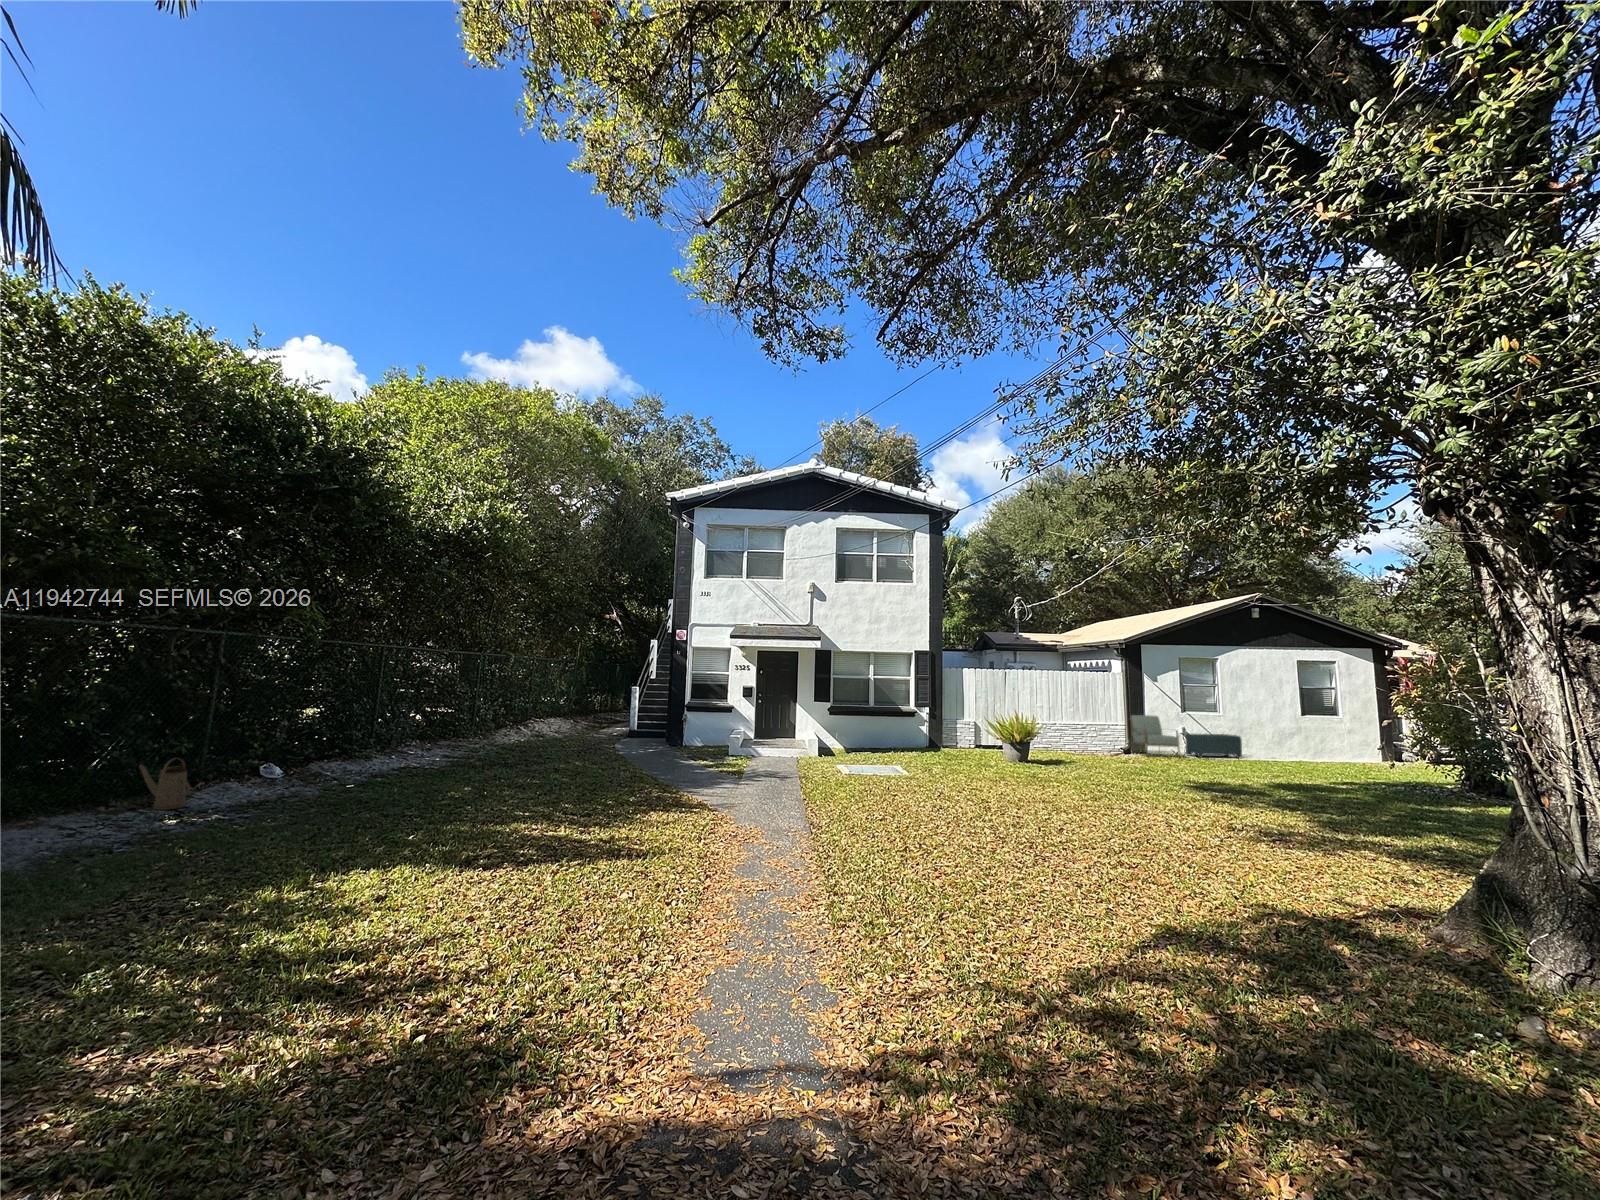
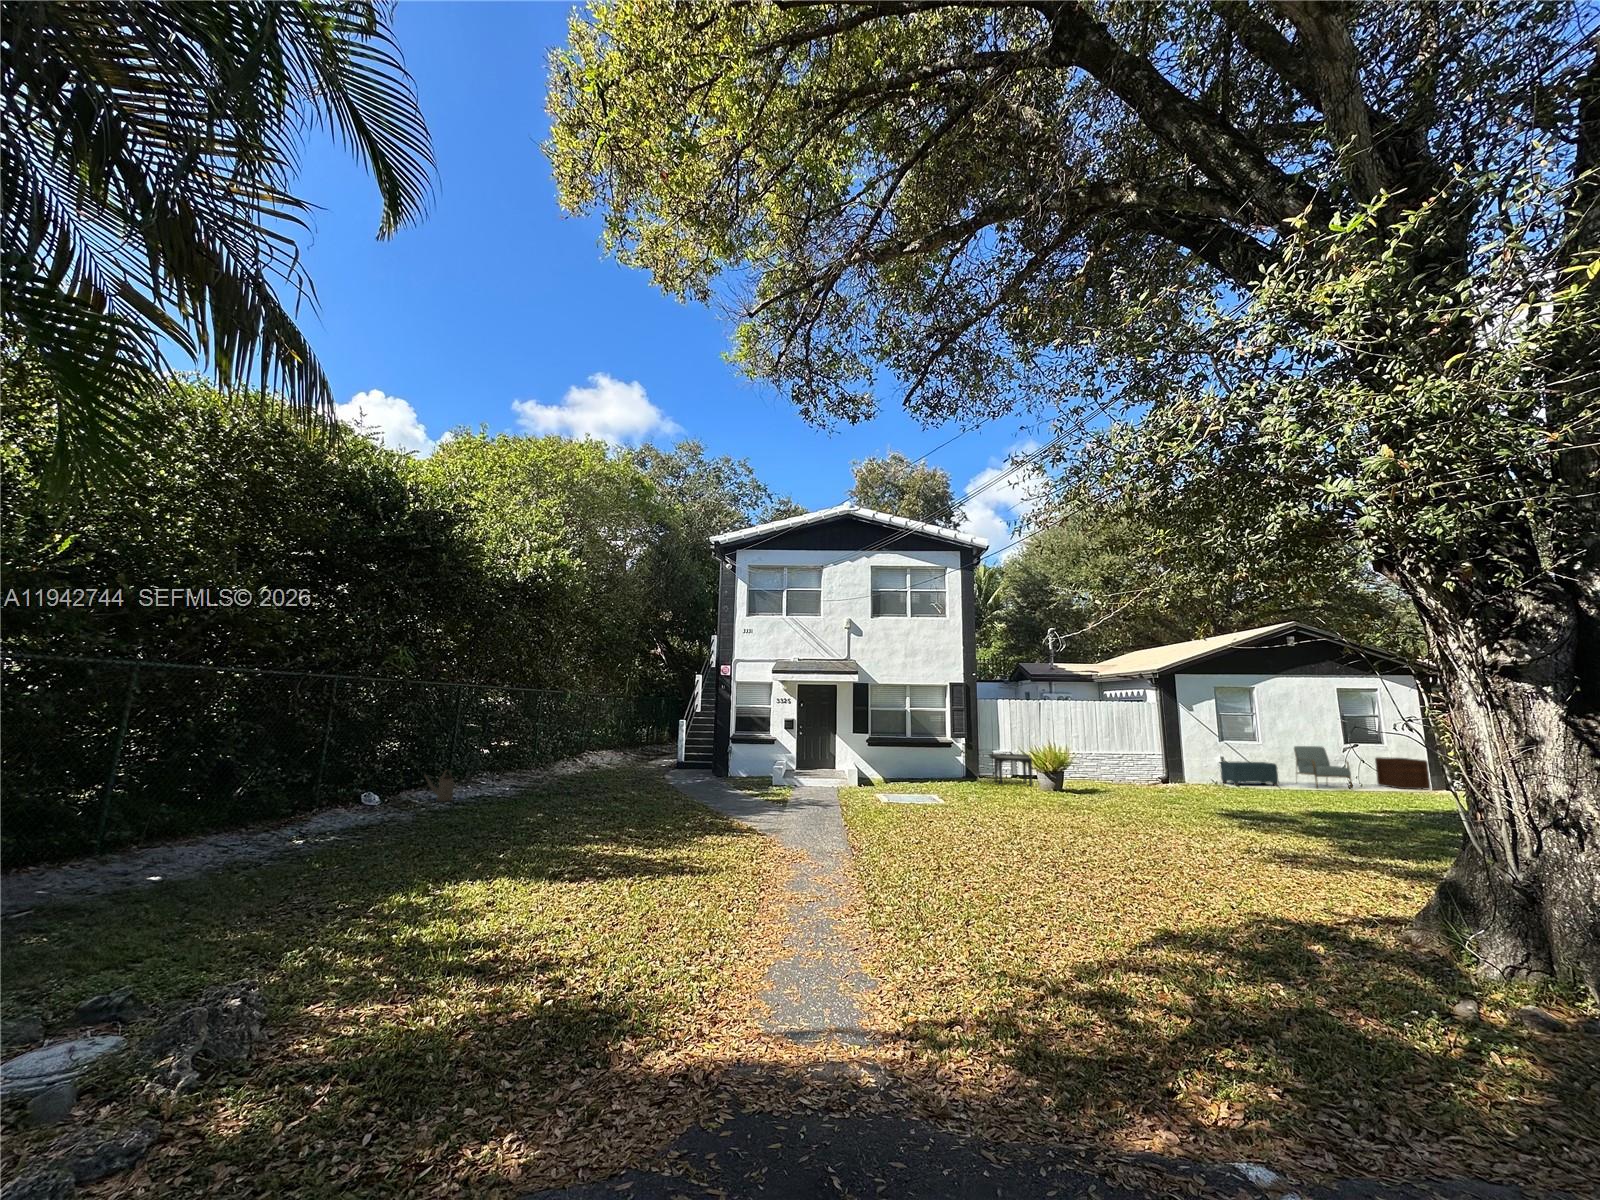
chair: present [1130,715,1180,757] -> present [1294,746,1352,788]
round table: none [954,724,1004,758] -> present [989,754,1033,786]
wooden crate: none [1335,730,1388,762] -> present [1375,757,1430,789]
watering can: present [139,759,190,810] -> present [424,771,456,802]

